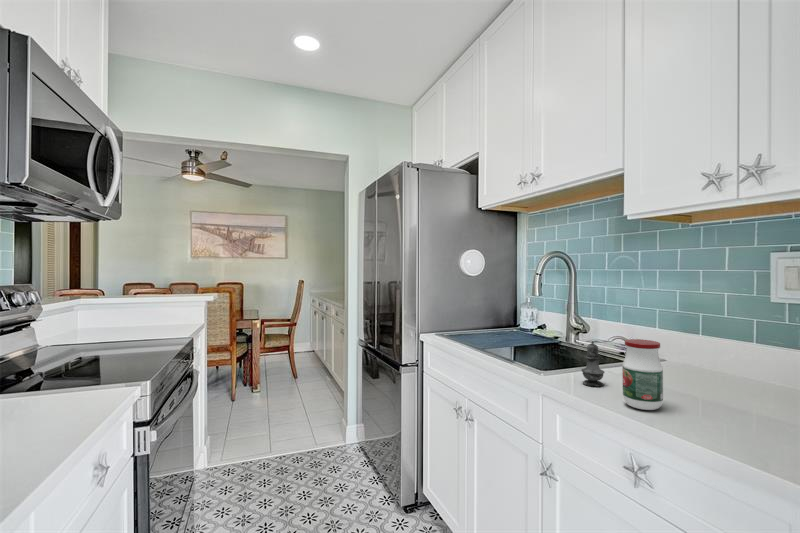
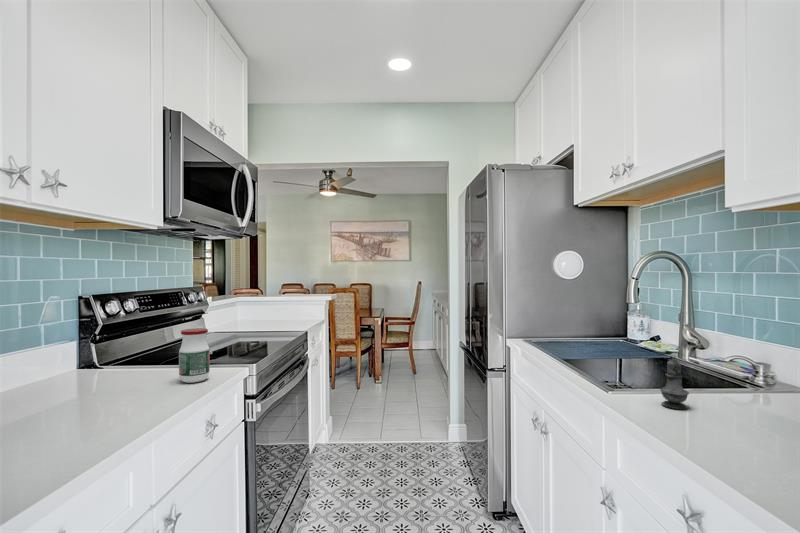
jar: present [622,339,663,410] -> present [179,328,210,383]

